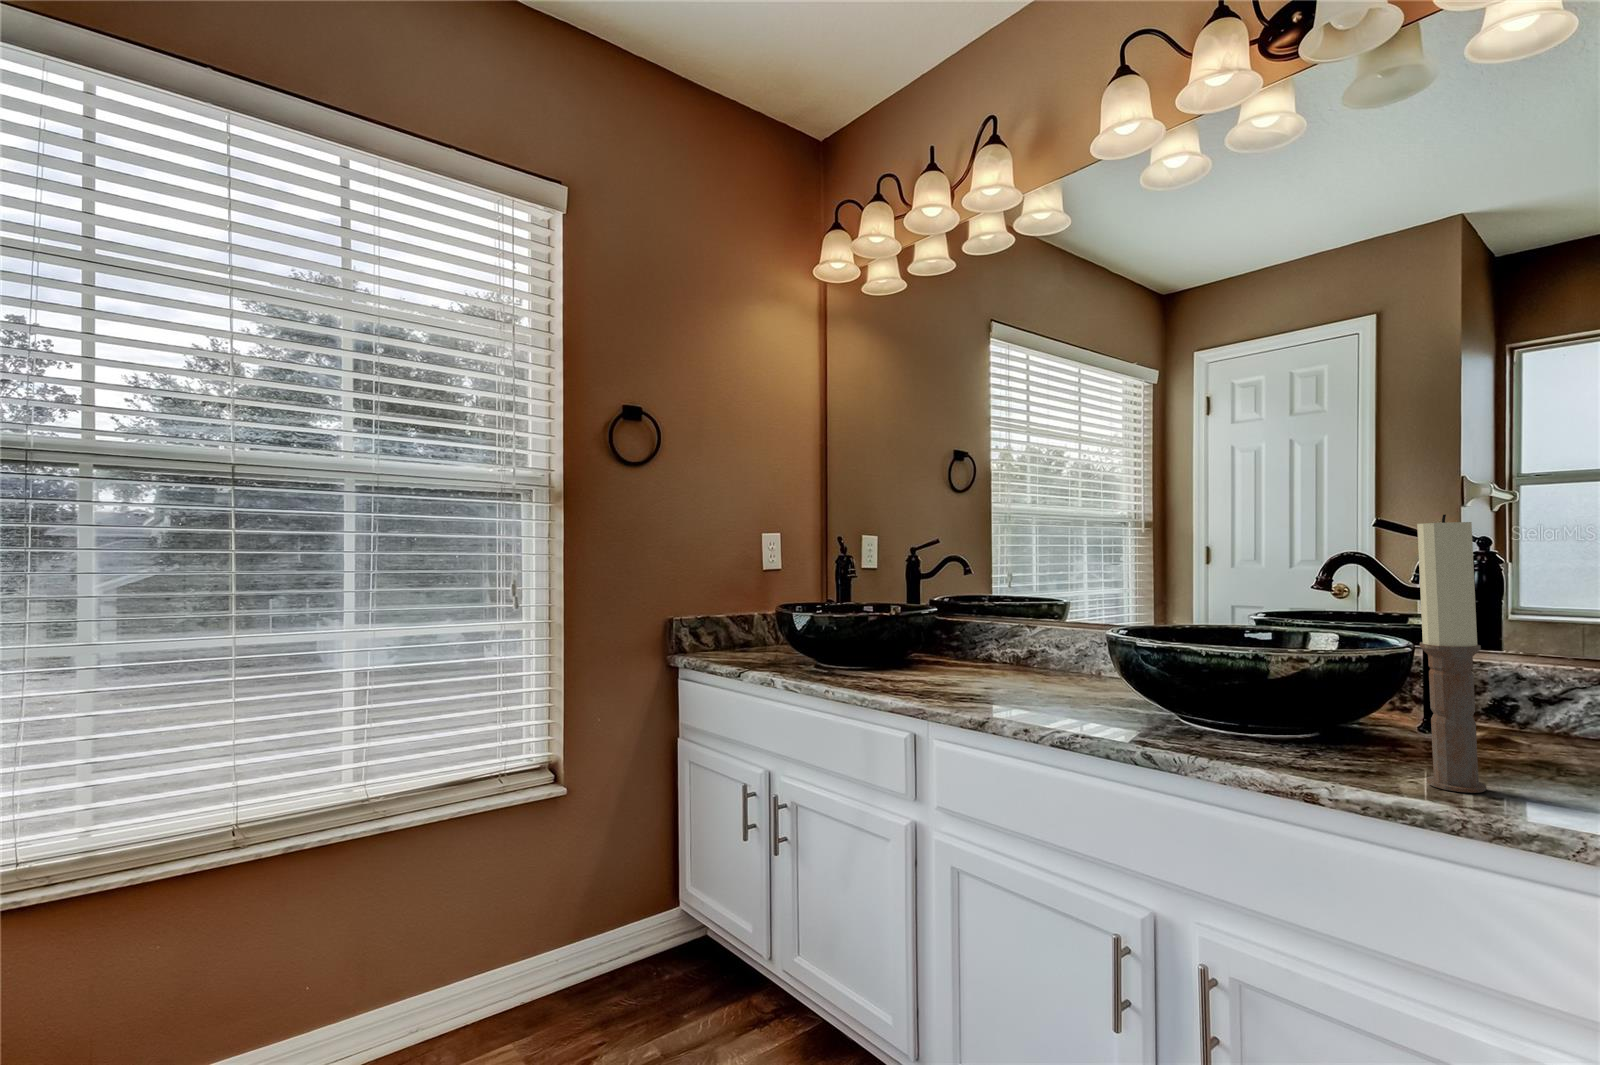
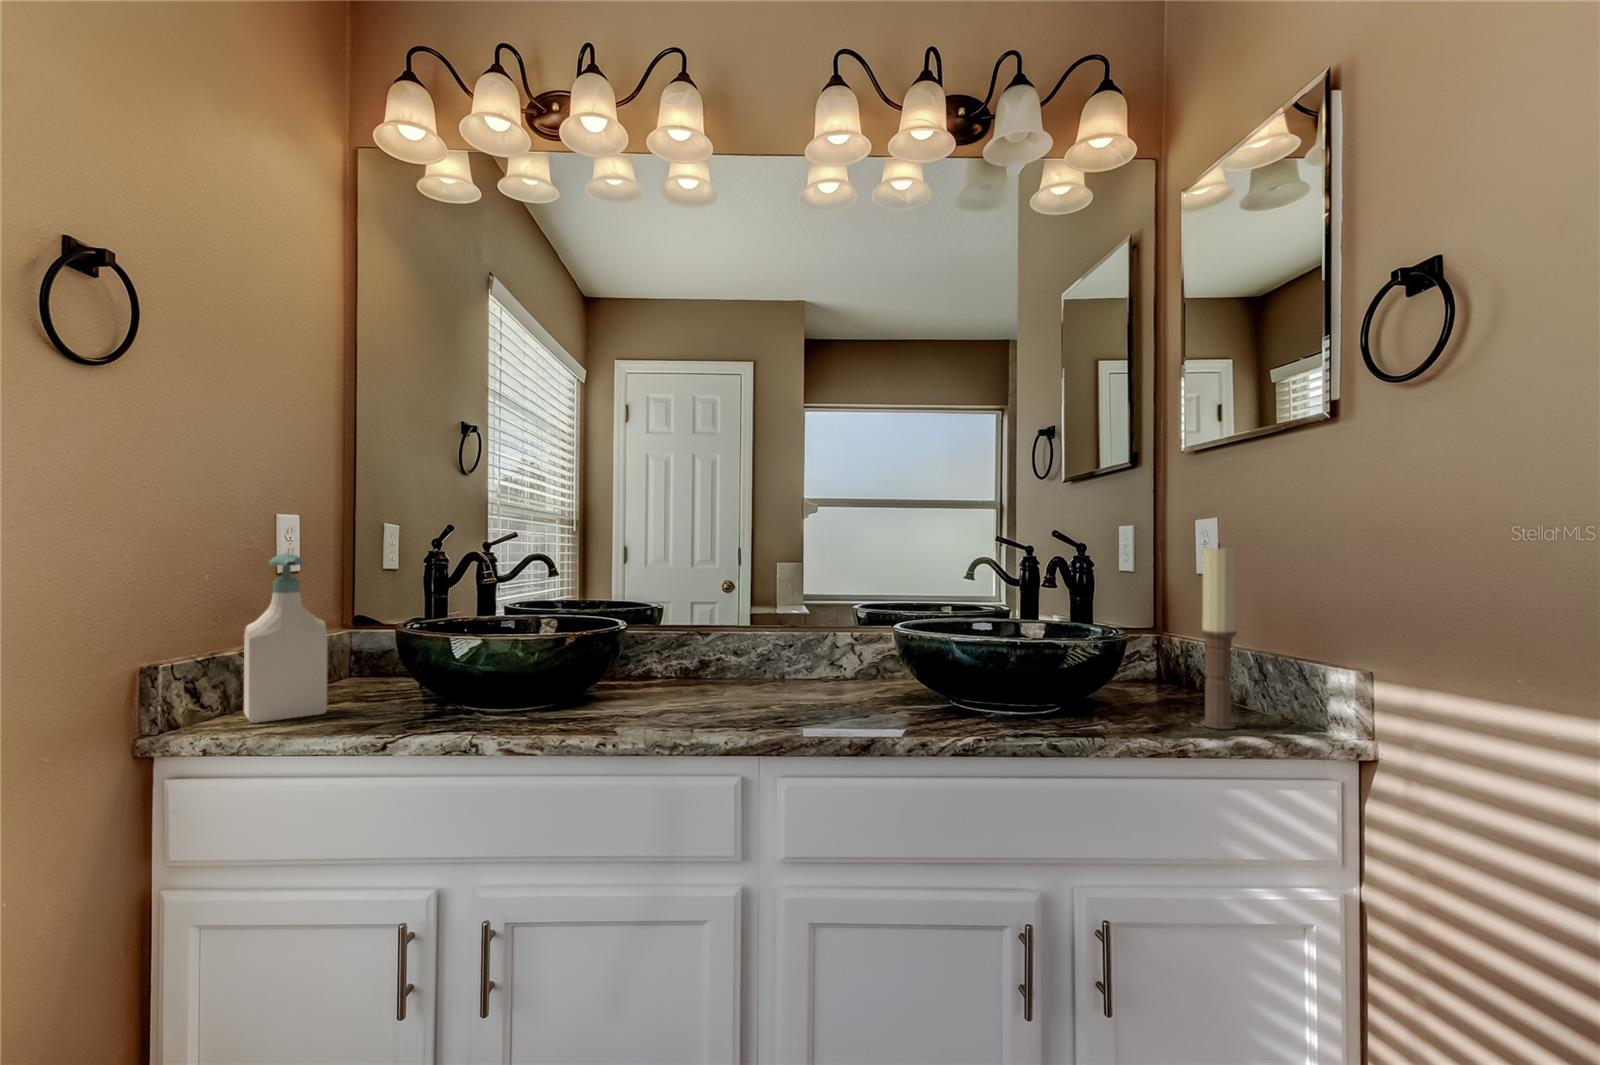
soap bottle: none [712,554,758,656] -> present [244,553,327,723]

